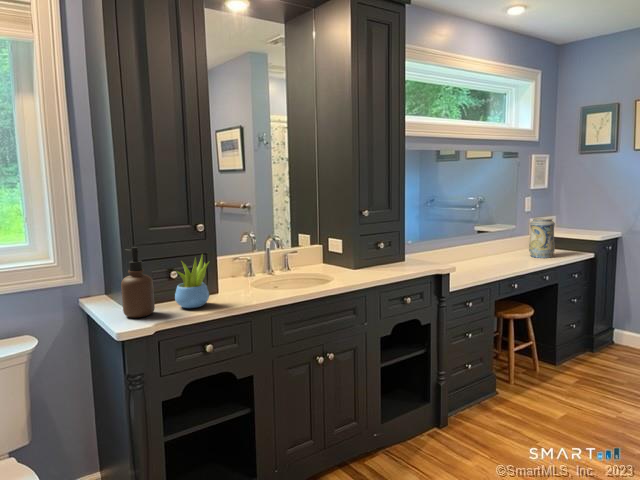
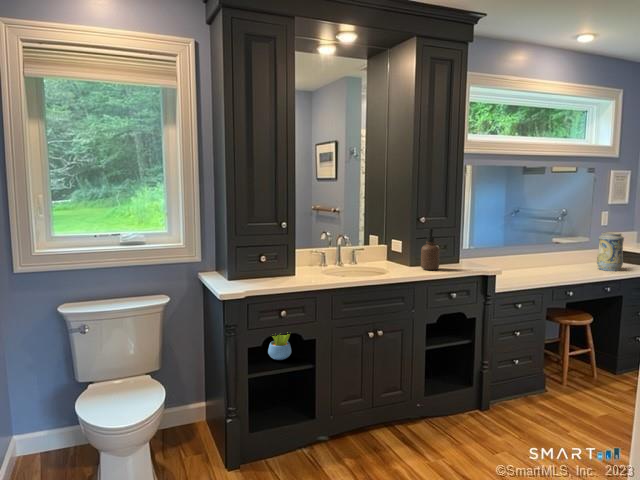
soap dispenser: present [121,247,155,318] -> present [421,228,440,270]
succulent plant: present [175,256,209,308] -> present [268,332,291,360]

